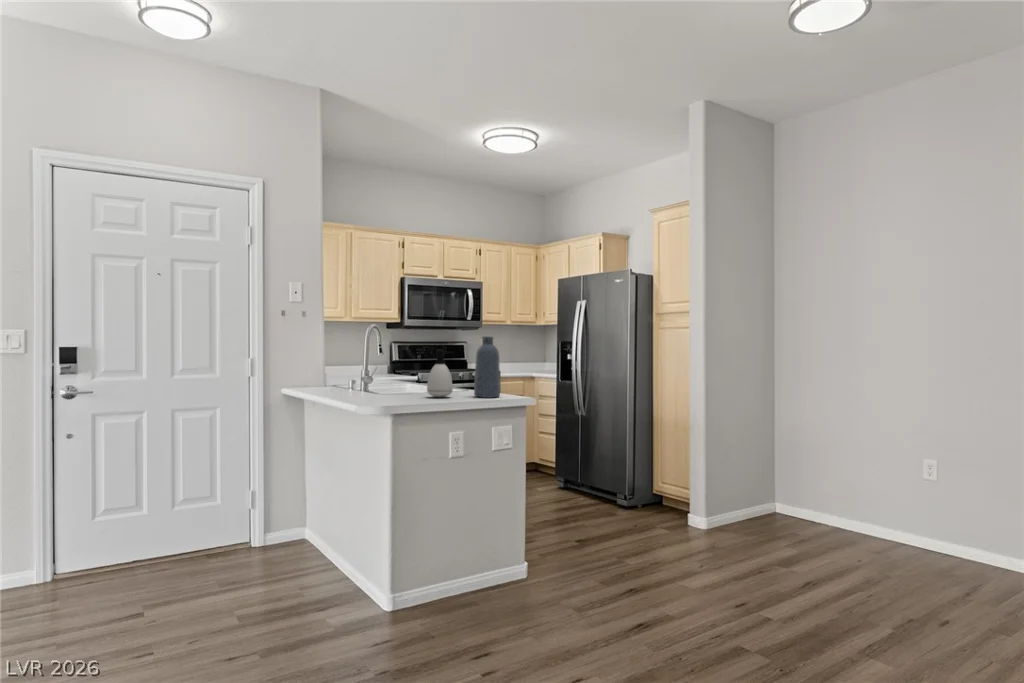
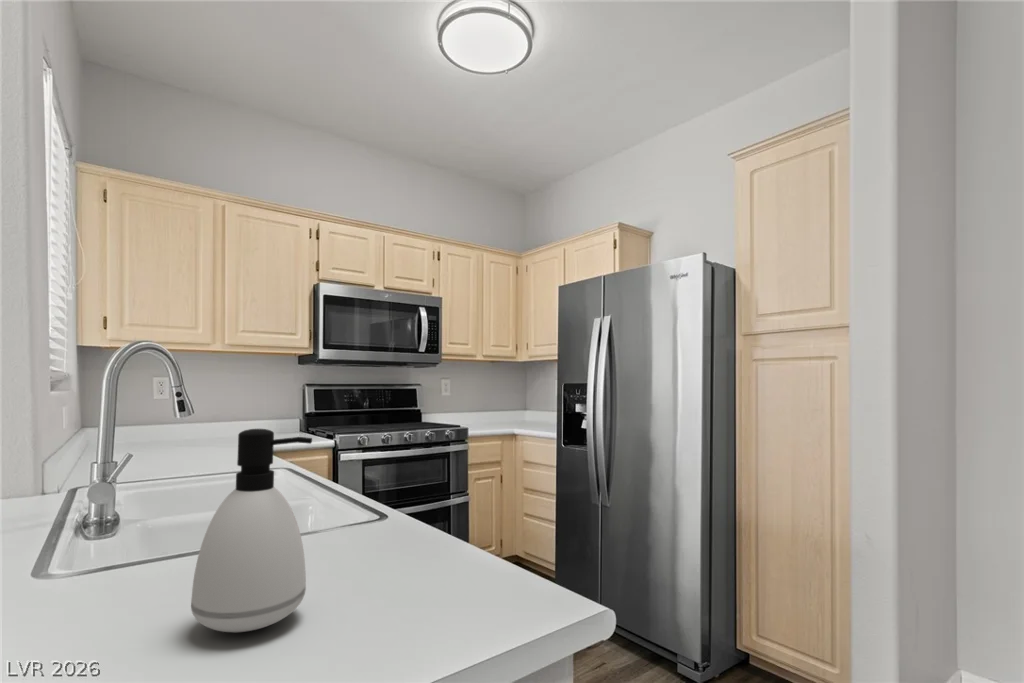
vase: present [474,337,500,398] -> none [395,376,492,619]

